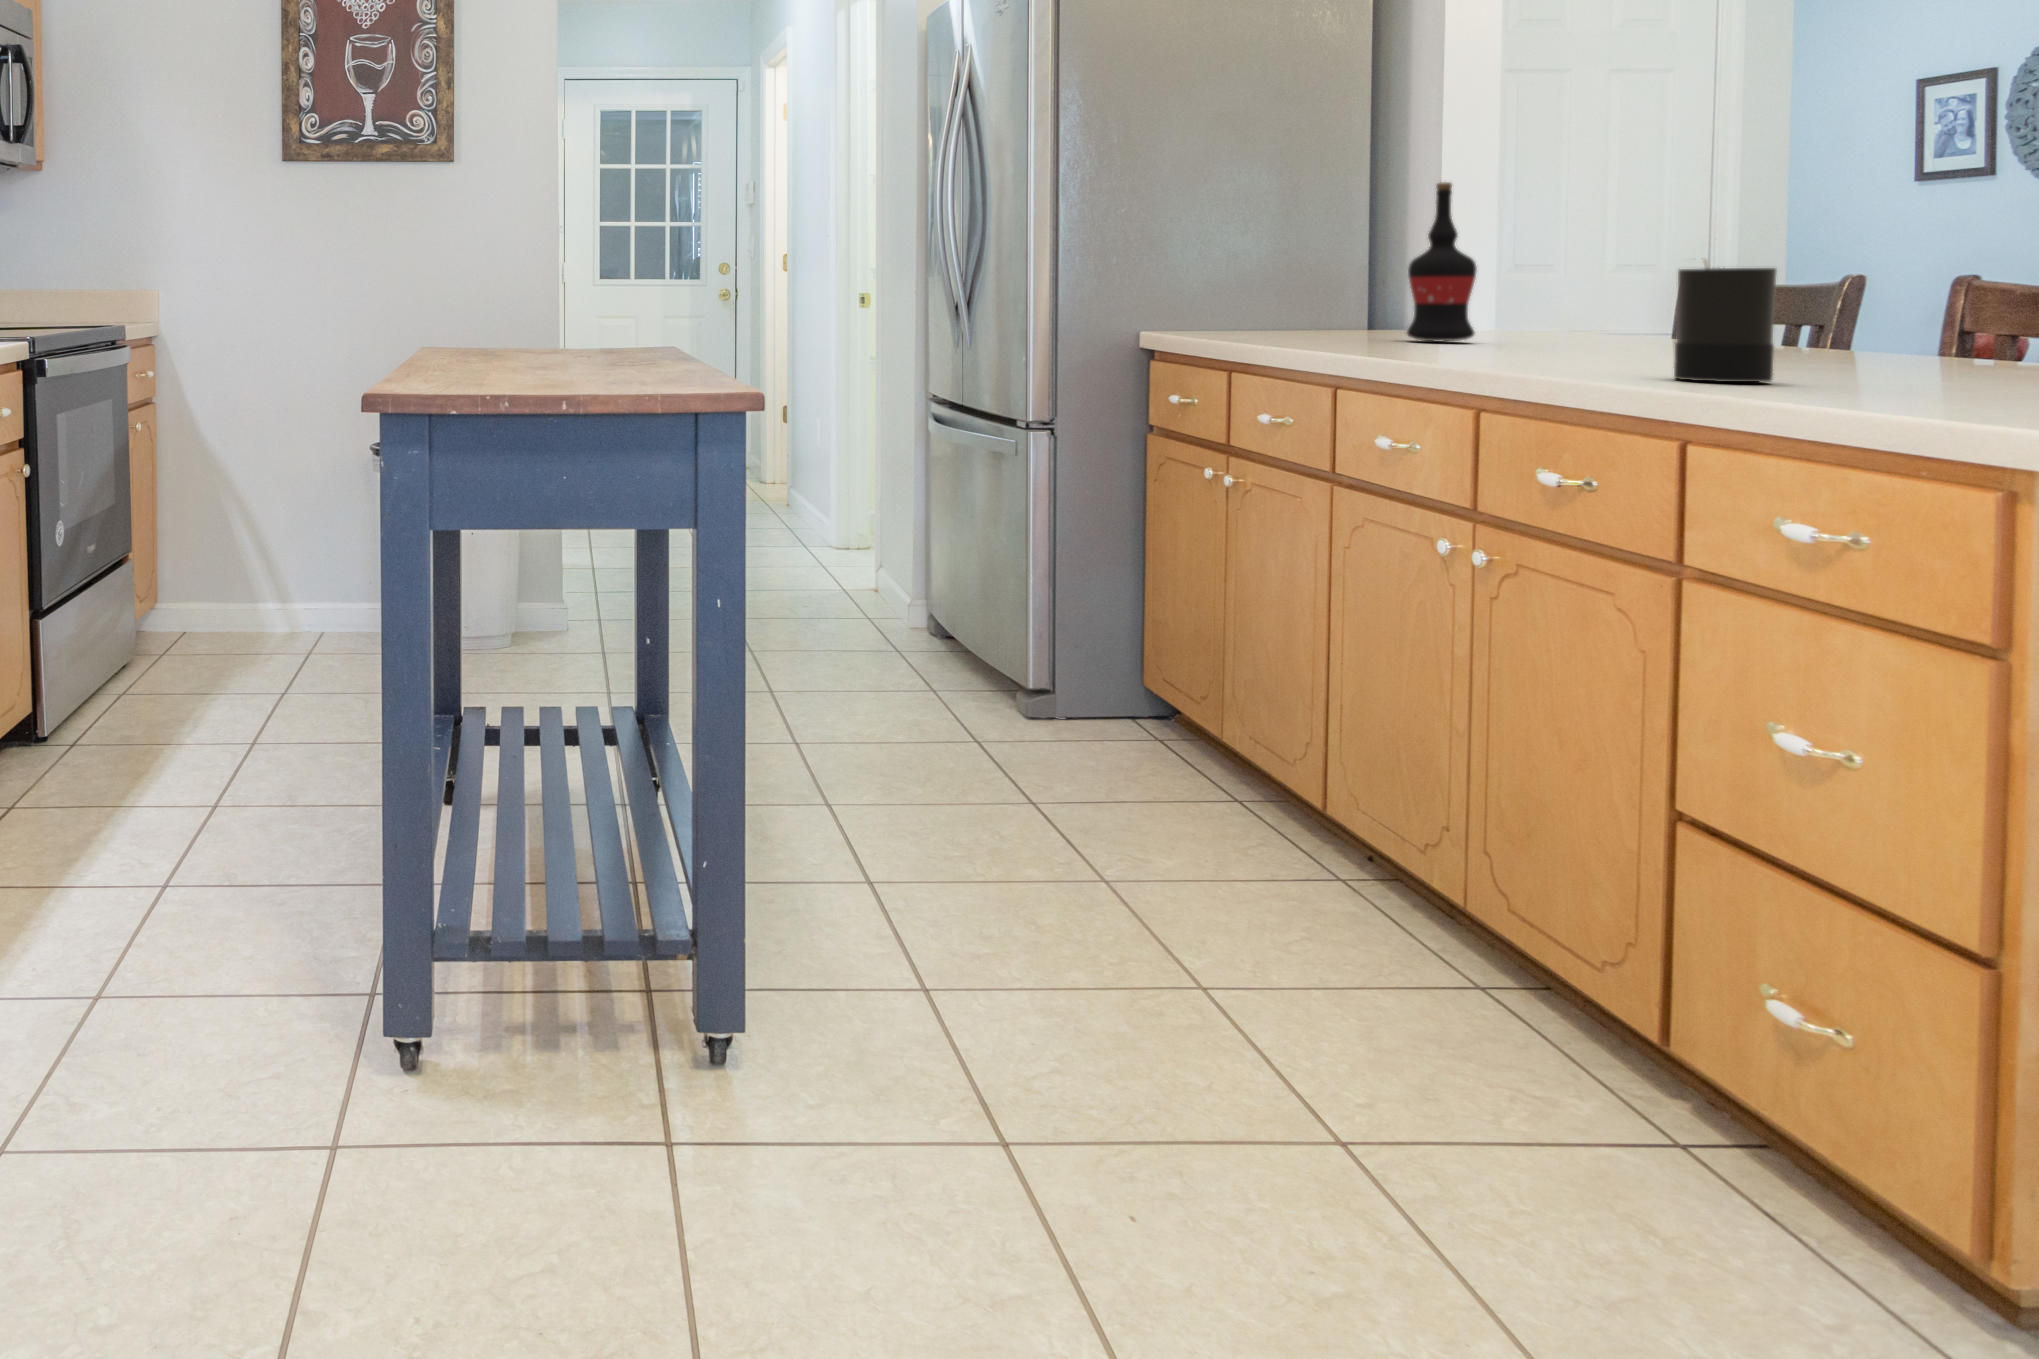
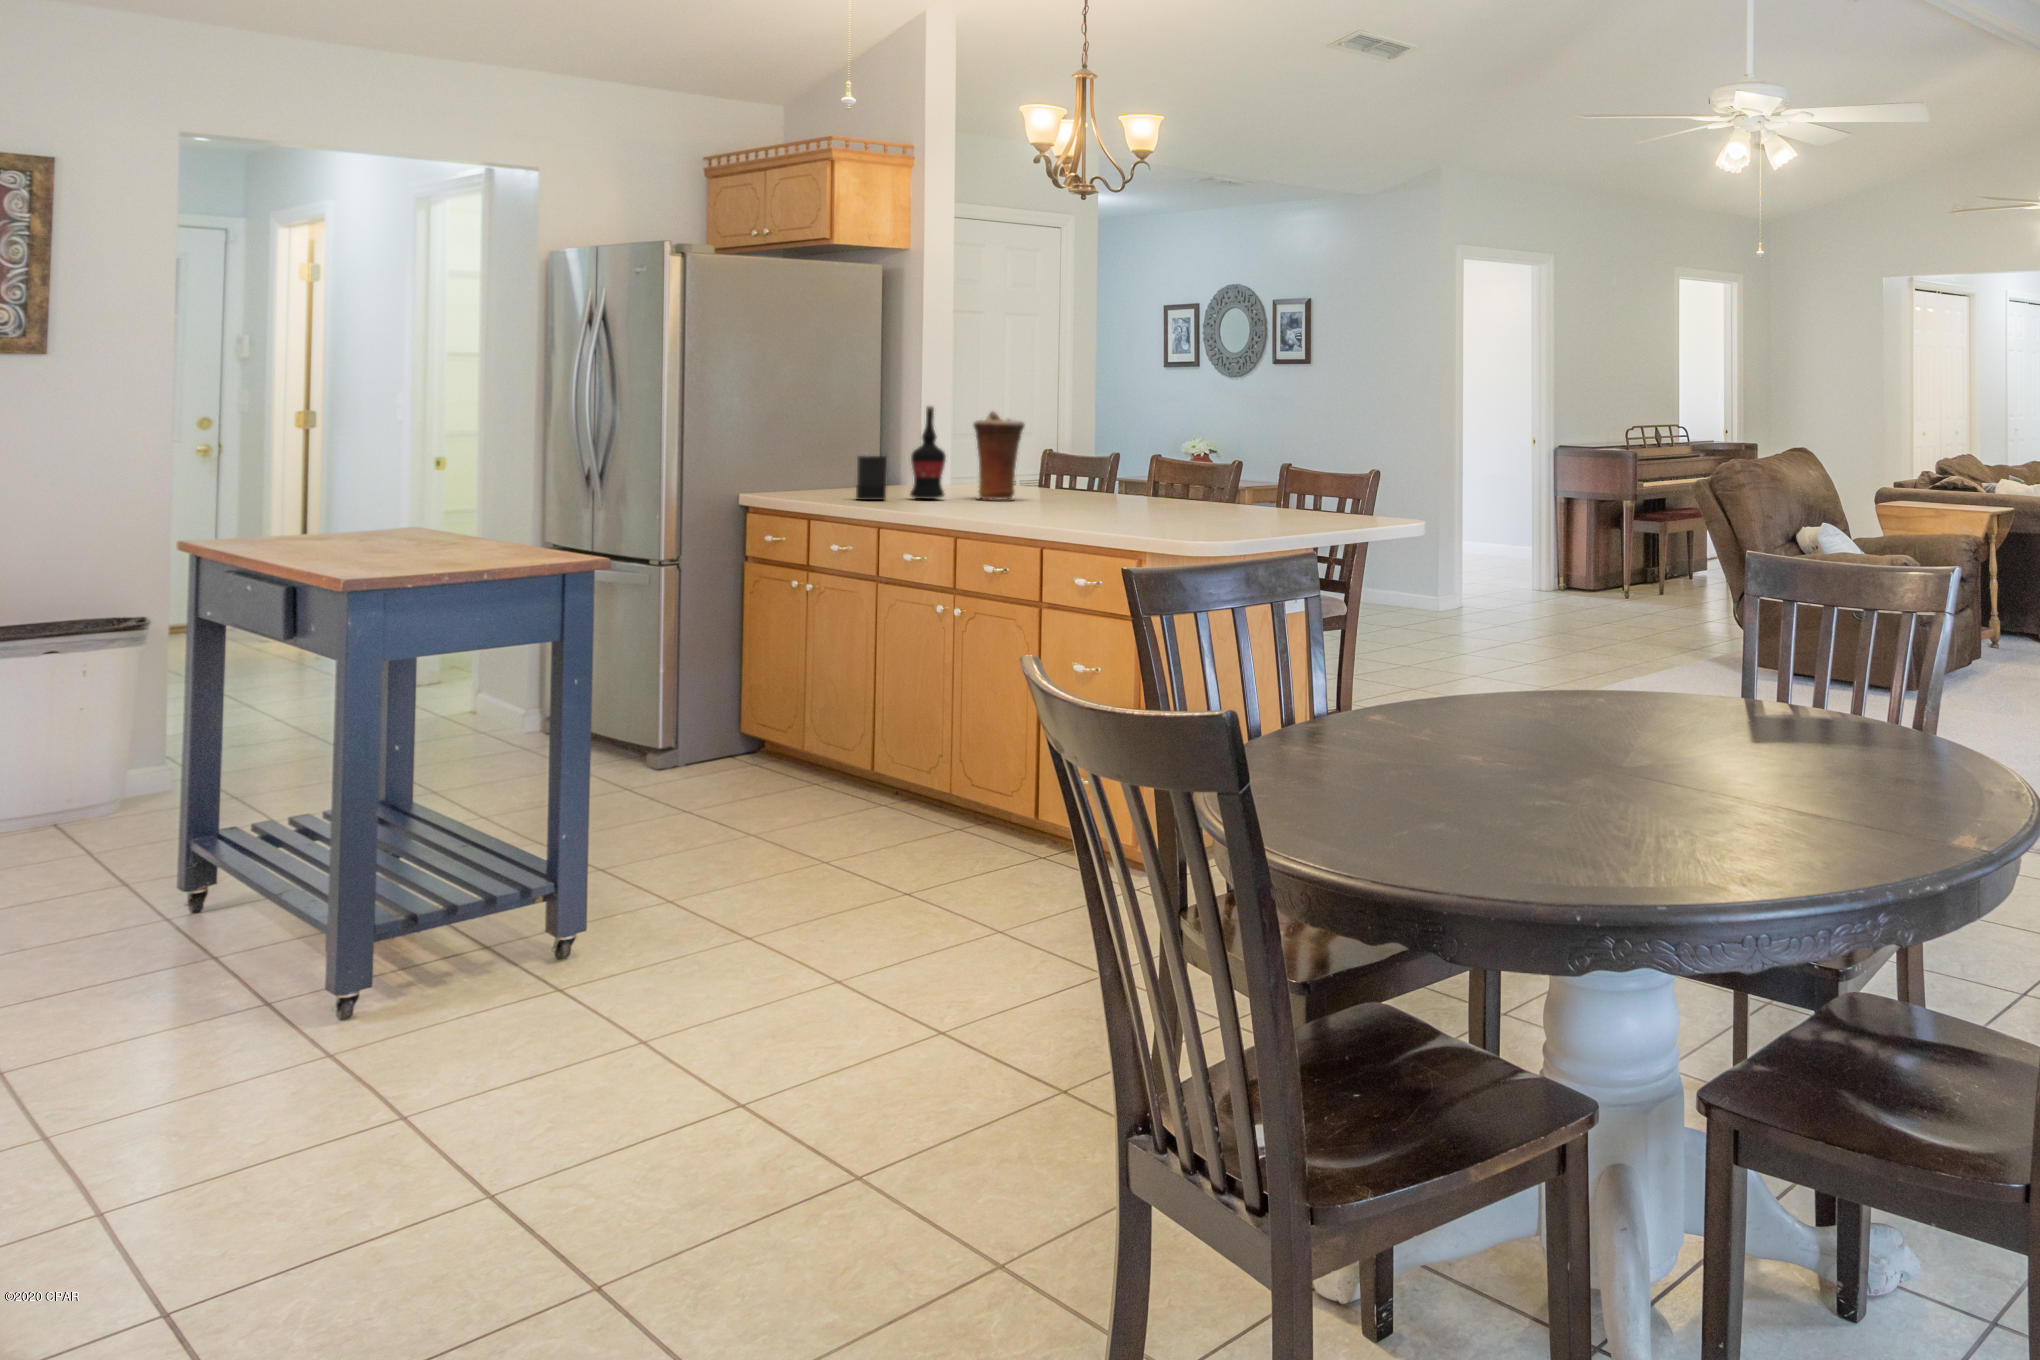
vase: none [1534,177,1665,344] -> present [973,411,1025,499]
candle: present [1674,259,1777,382] -> present [856,455,887,500]

